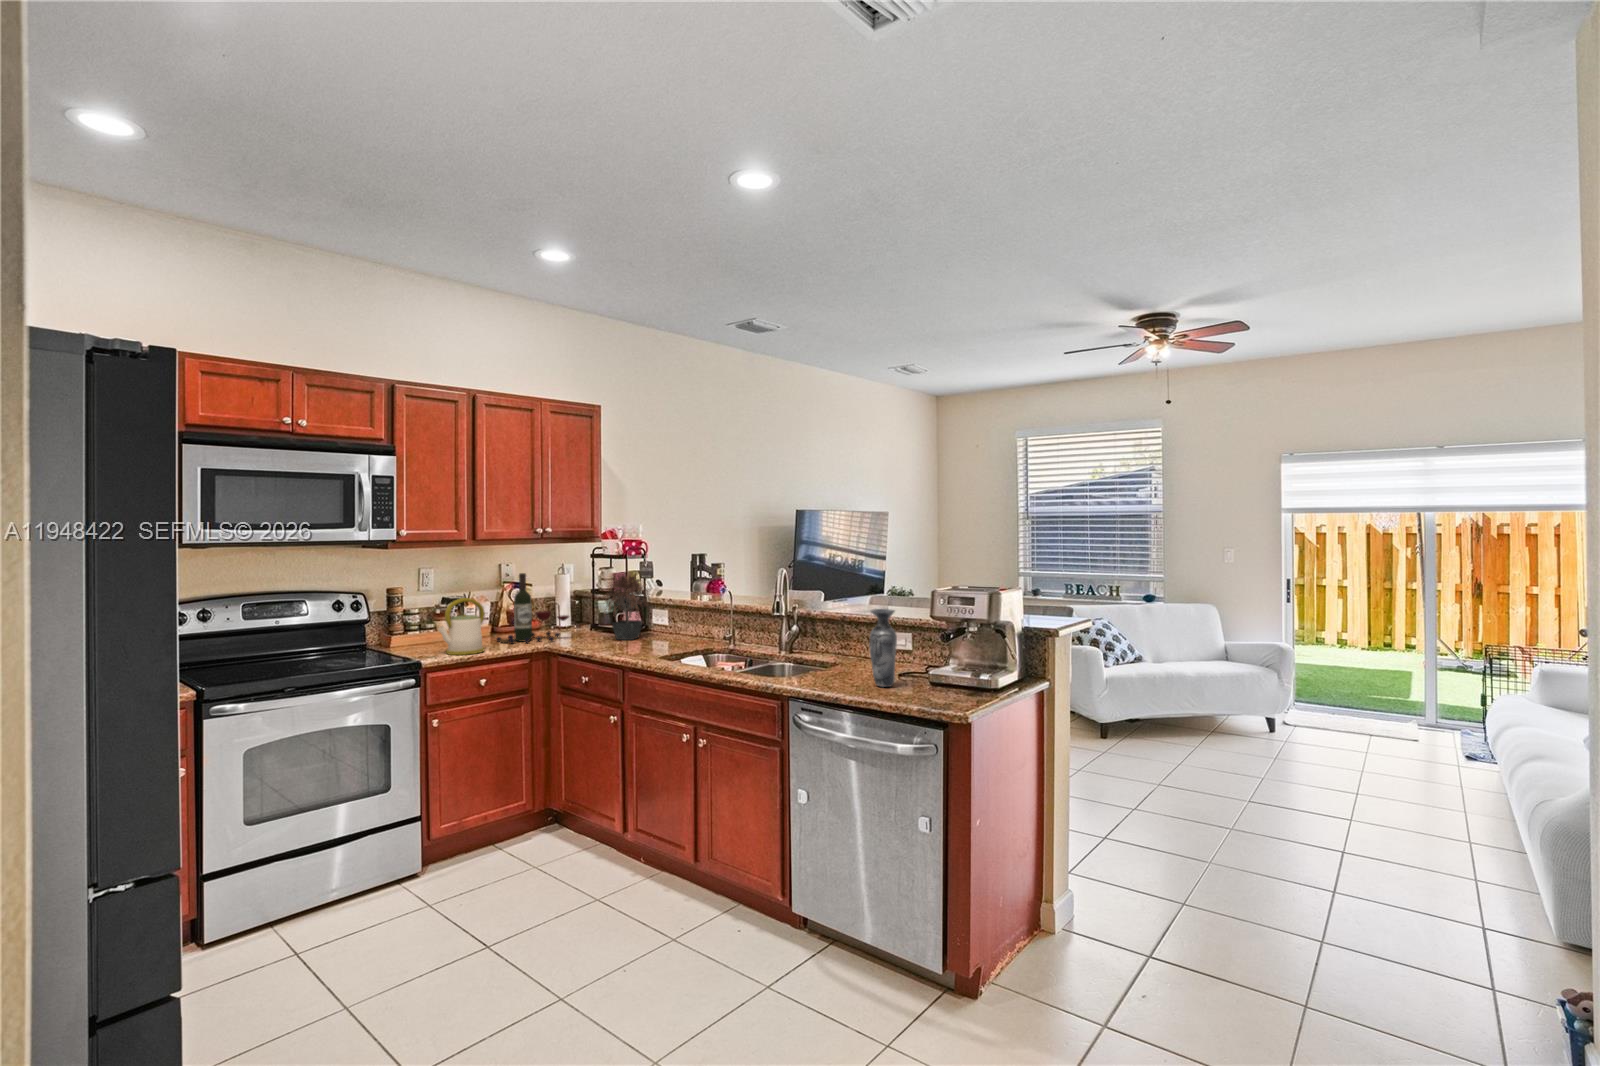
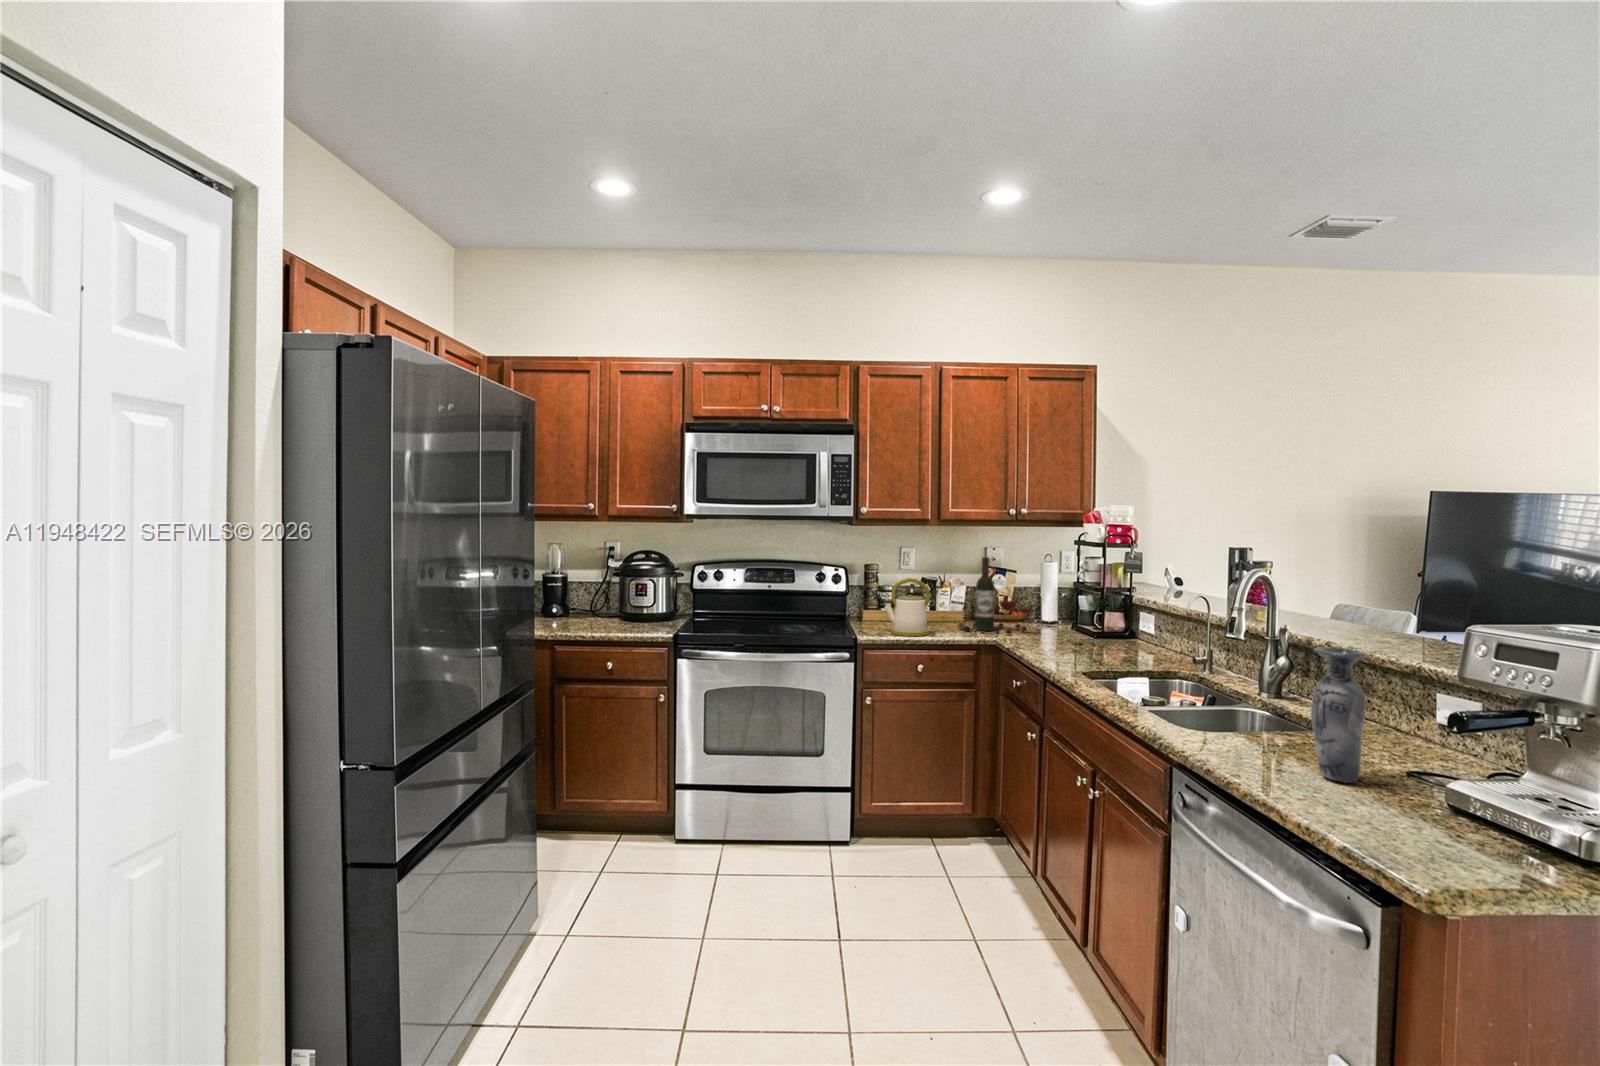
potted plant: present [604,574,650,640] -> none [1064,562,1133,646]

